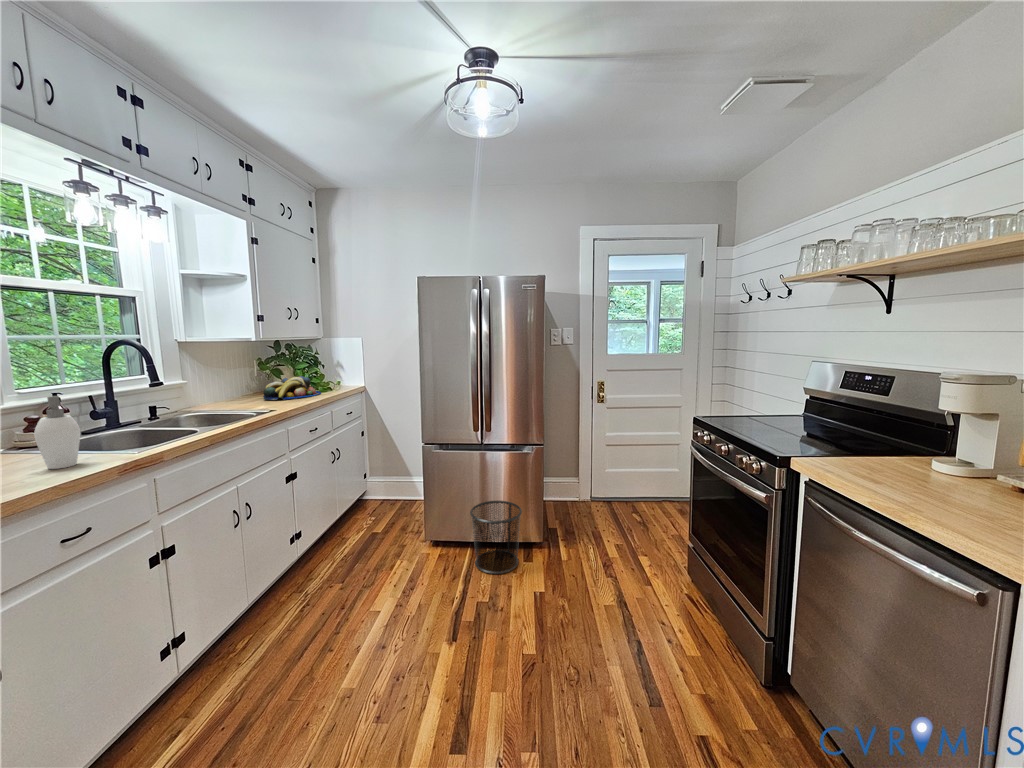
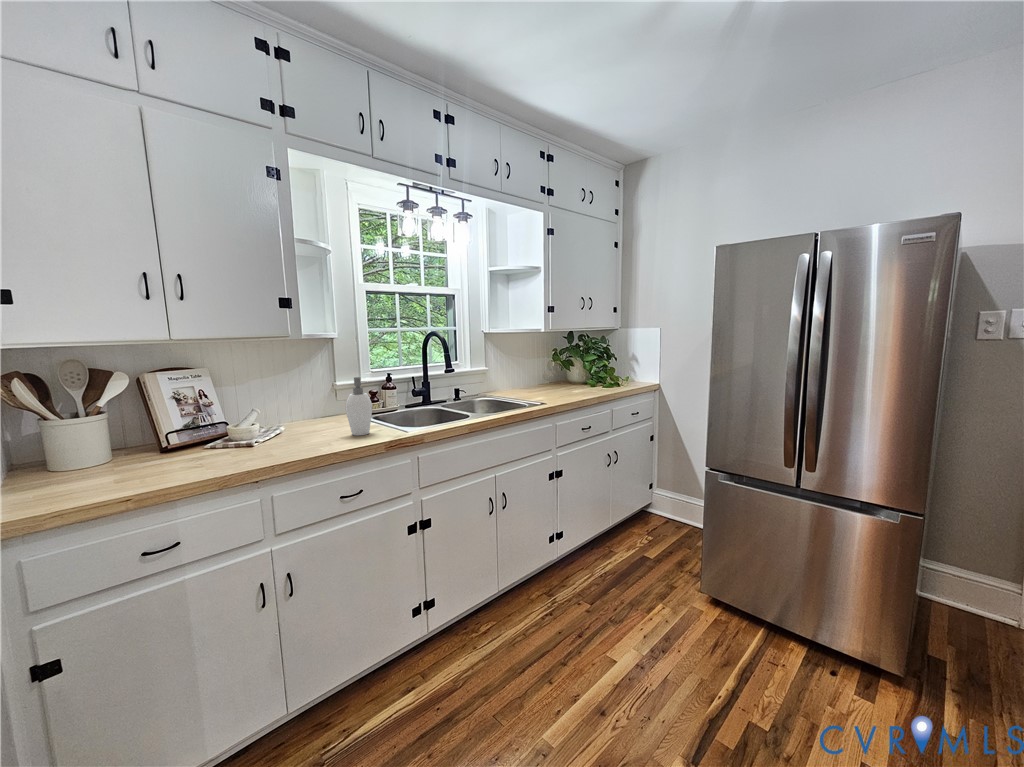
fruit bowl: present [263,376,321,400] -> none [548,369,604,392]
waste bin: present [470,500,522,574] -> none [762,573,860,700]

